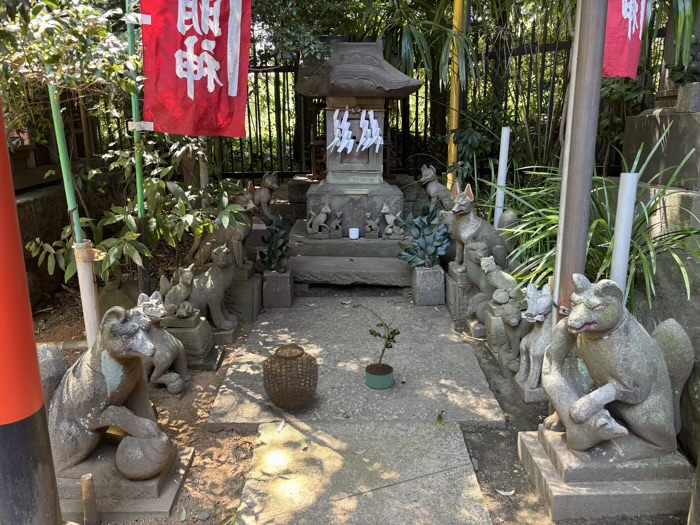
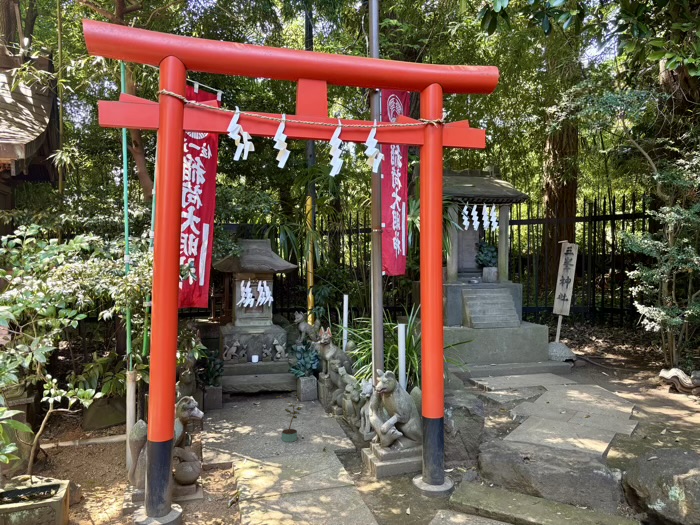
woven basket: present [263,345,318,409] -> none [230,420,260,455]

